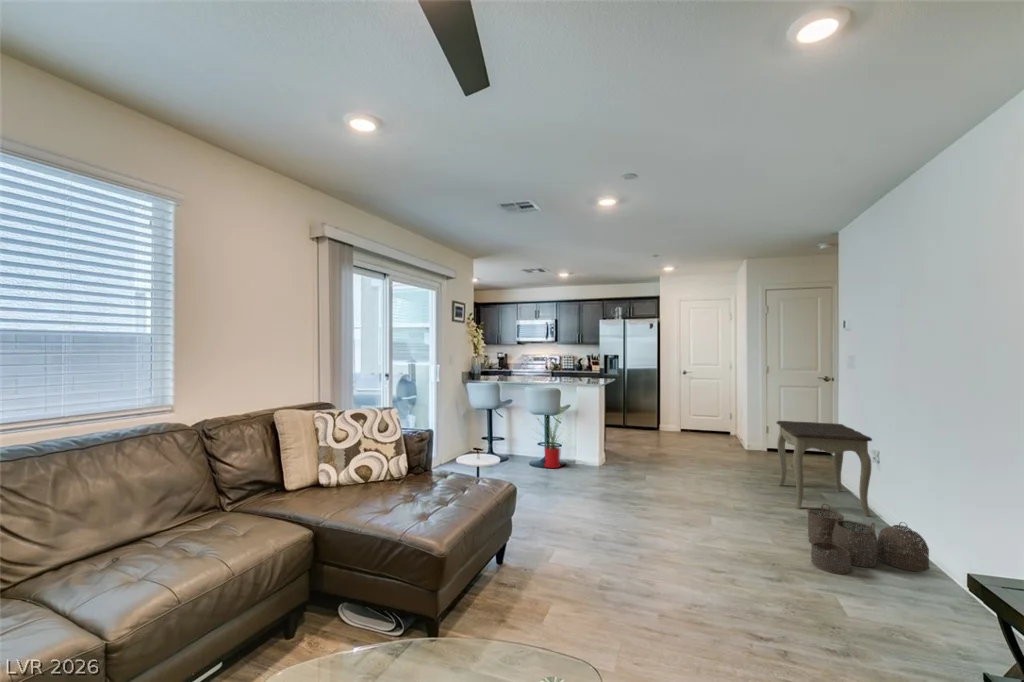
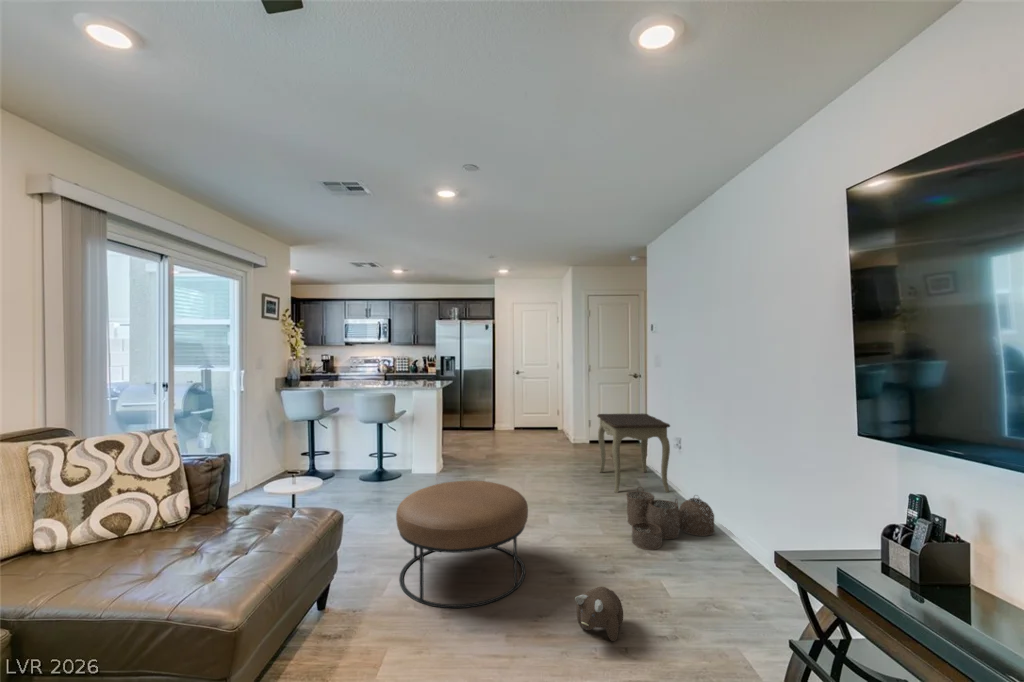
house plant: present [537,413,563,468] -> none [361,413,412,481]
ottoman: none [560,474,686,589] -> present [396,481,528,608]
plush toy: none [731,593,789,650] -> present [575,587,623,641]

